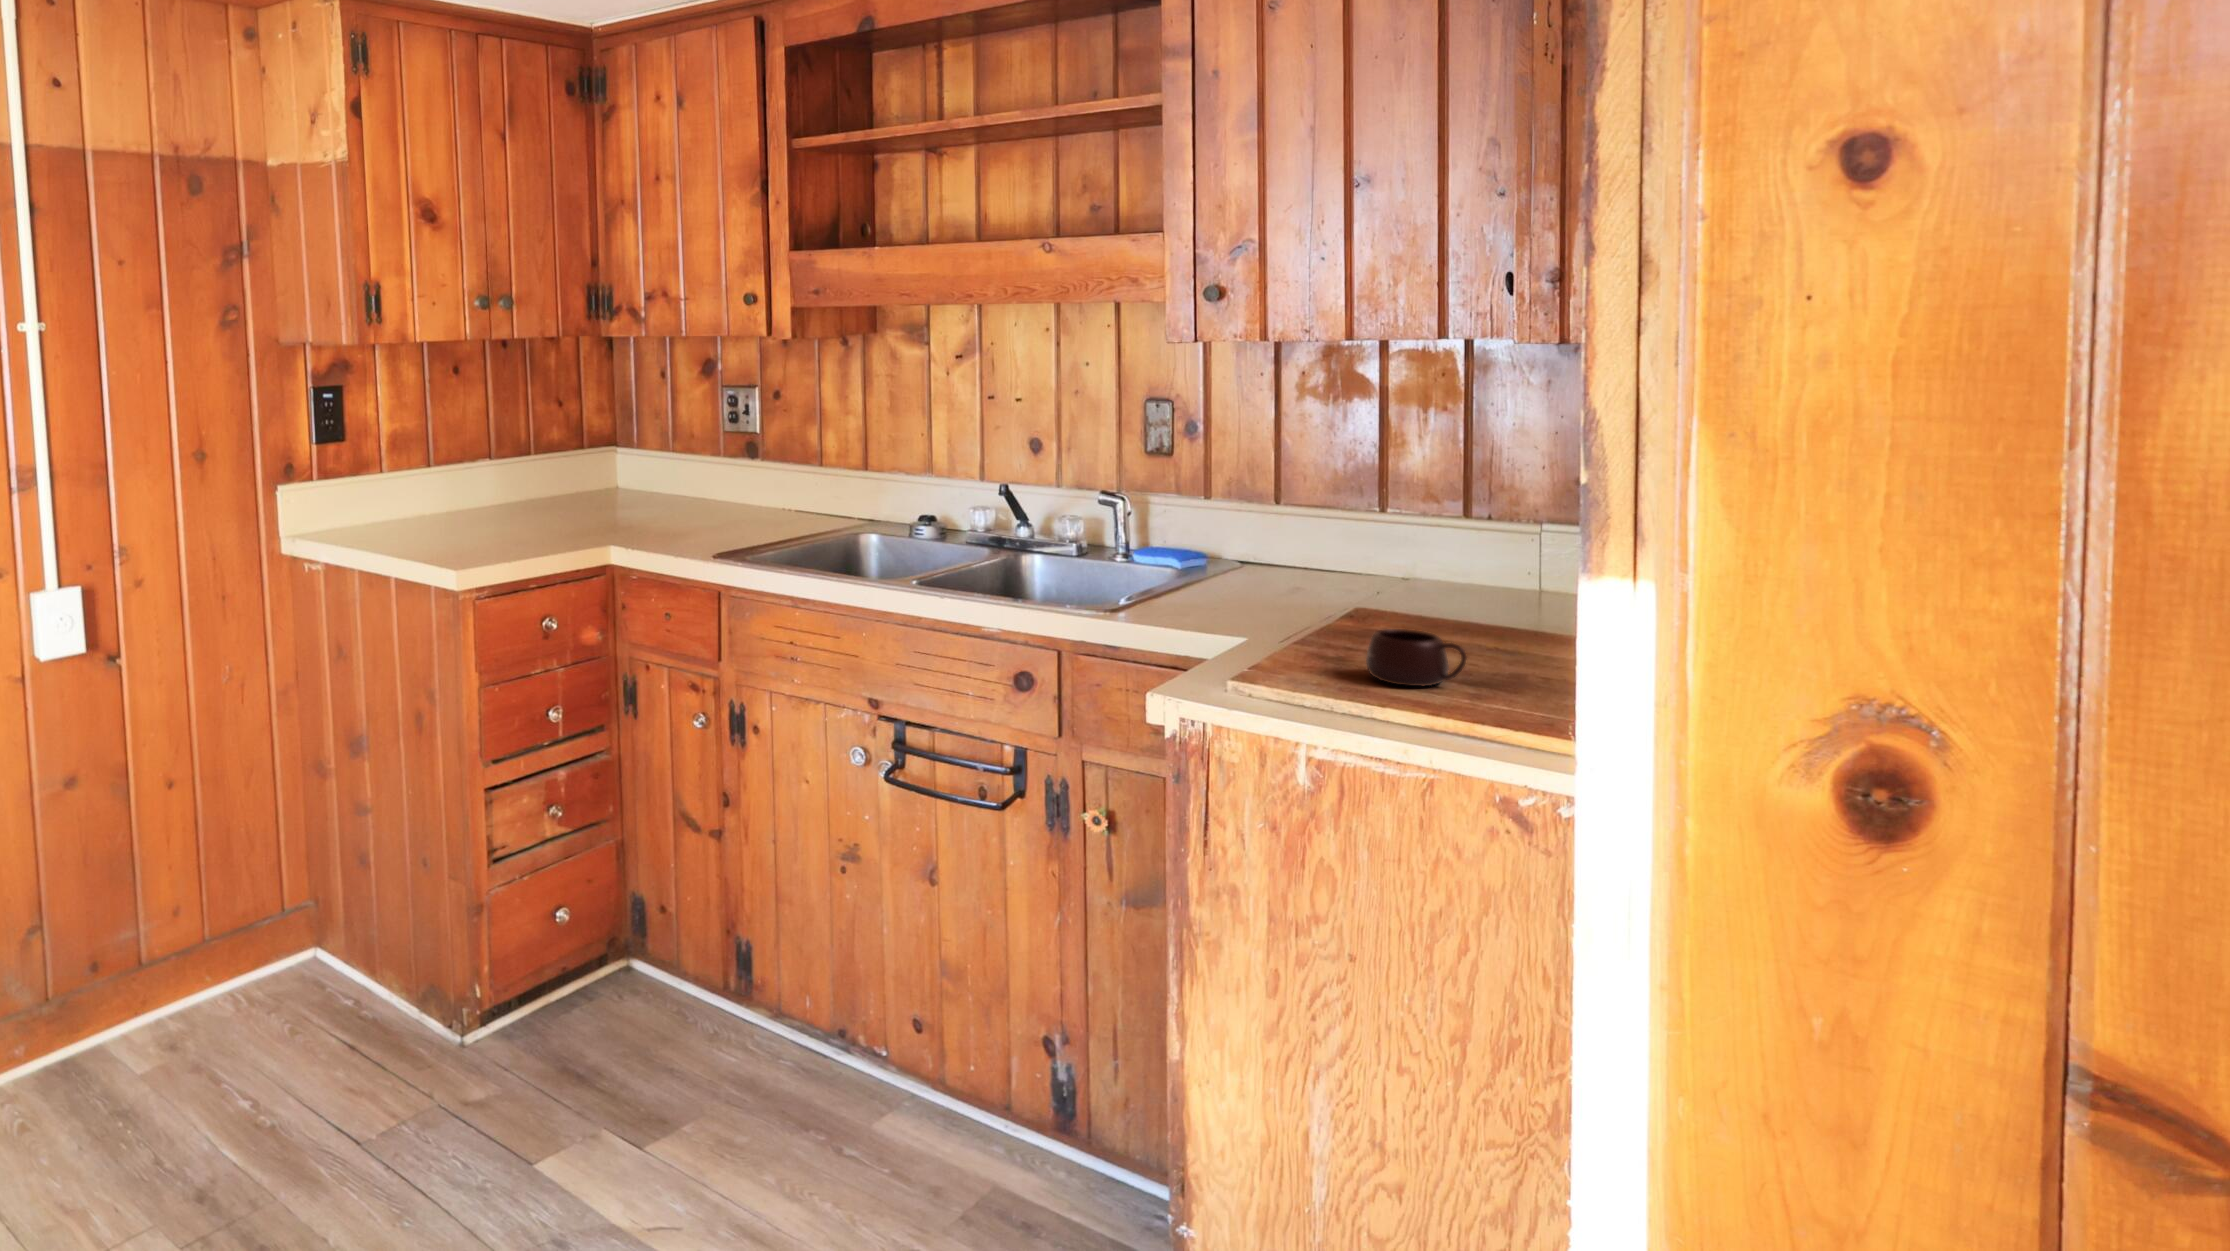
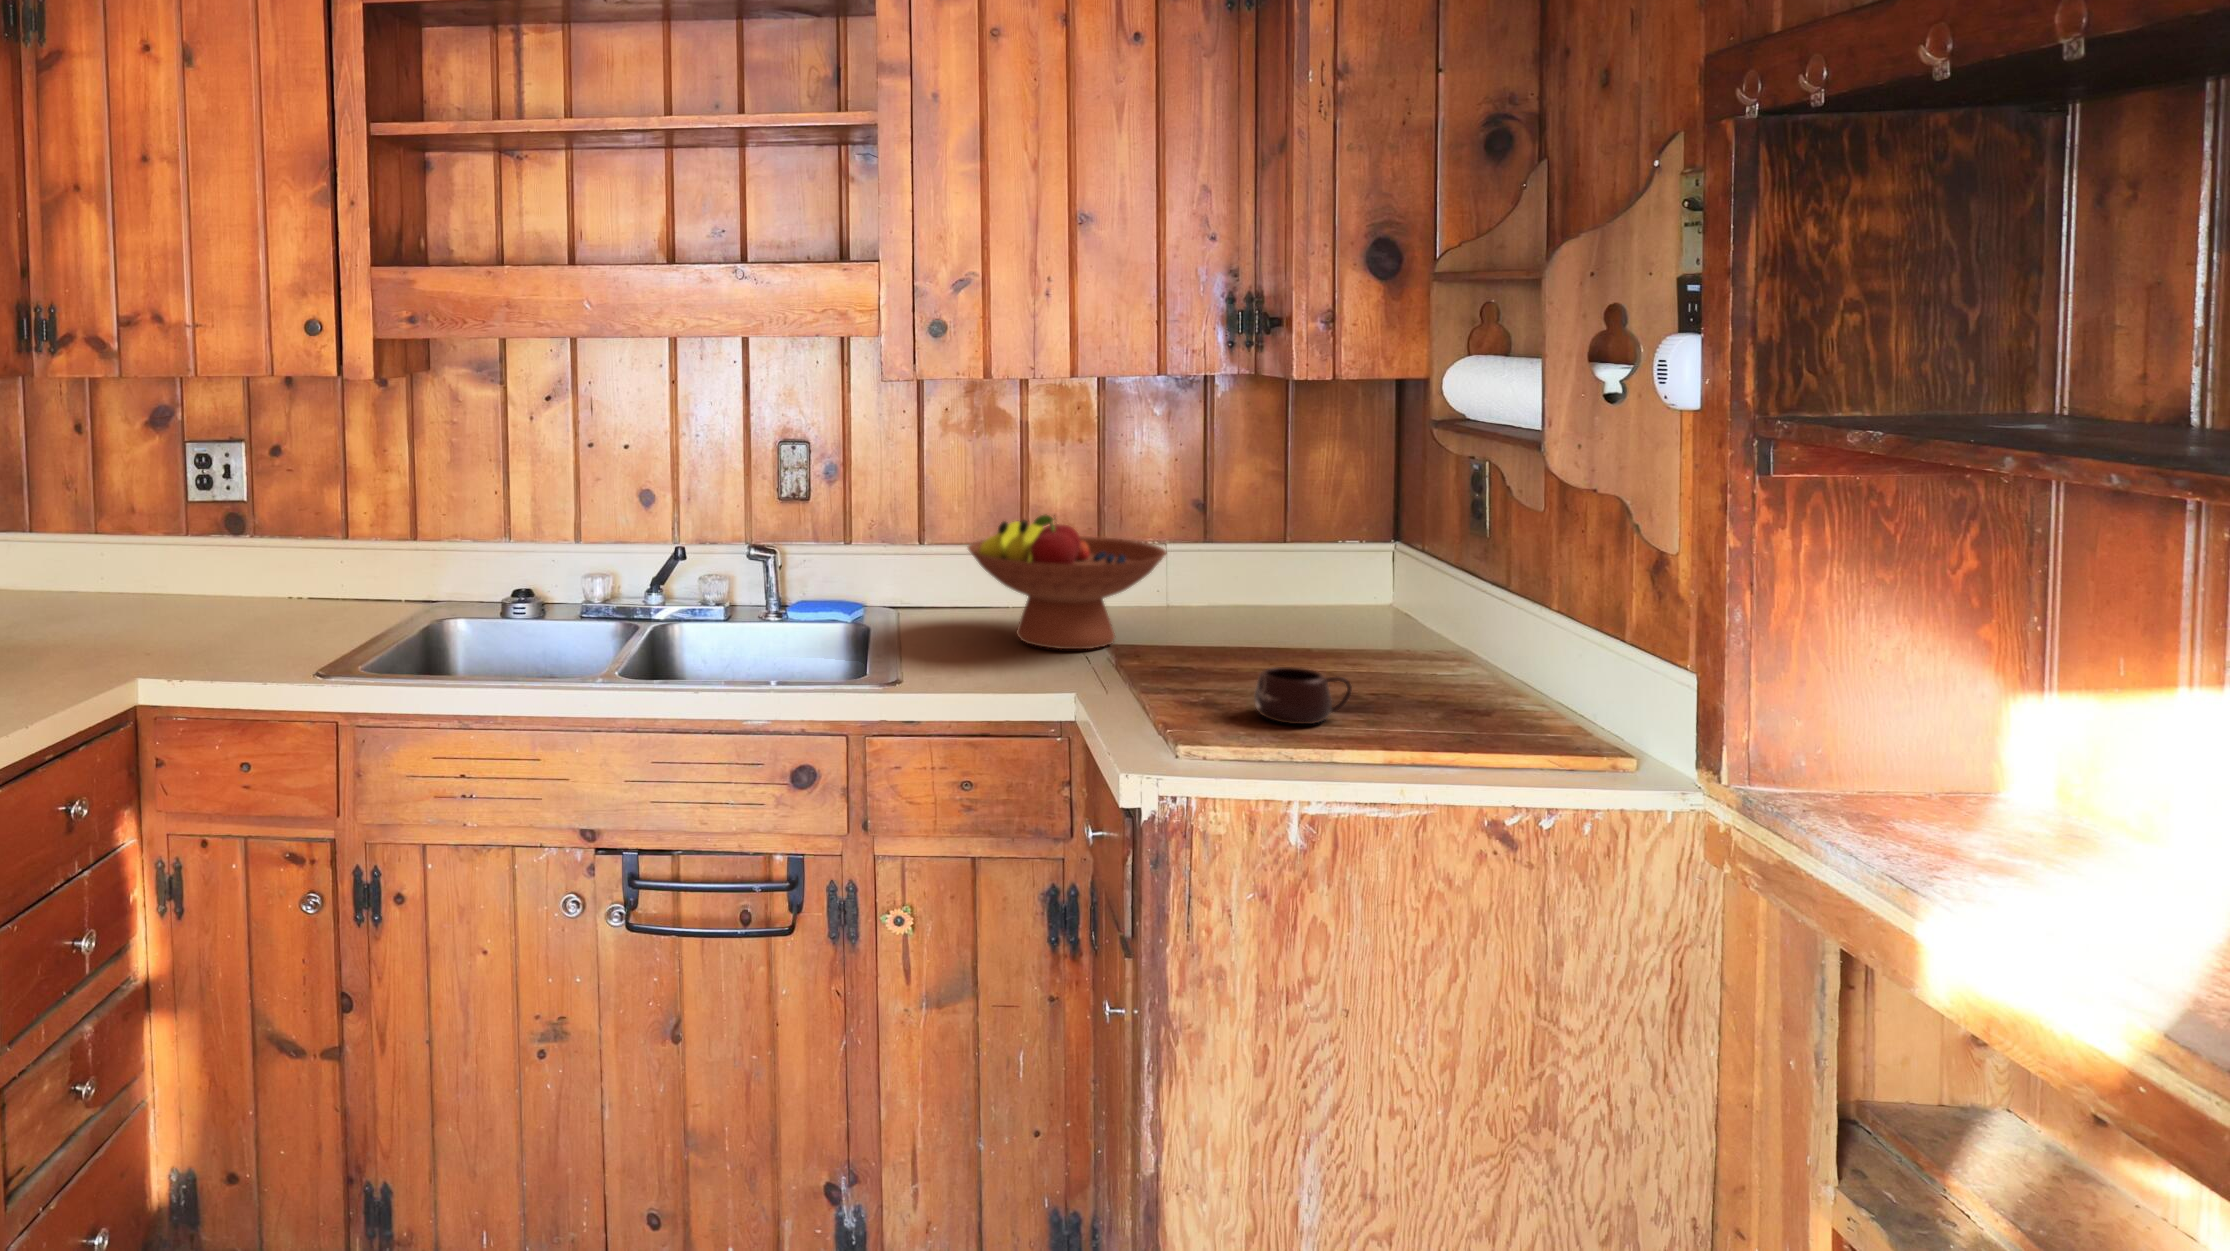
fruit bowl: none [1237,476,1453,611] -> present [968,515,1166,649]

